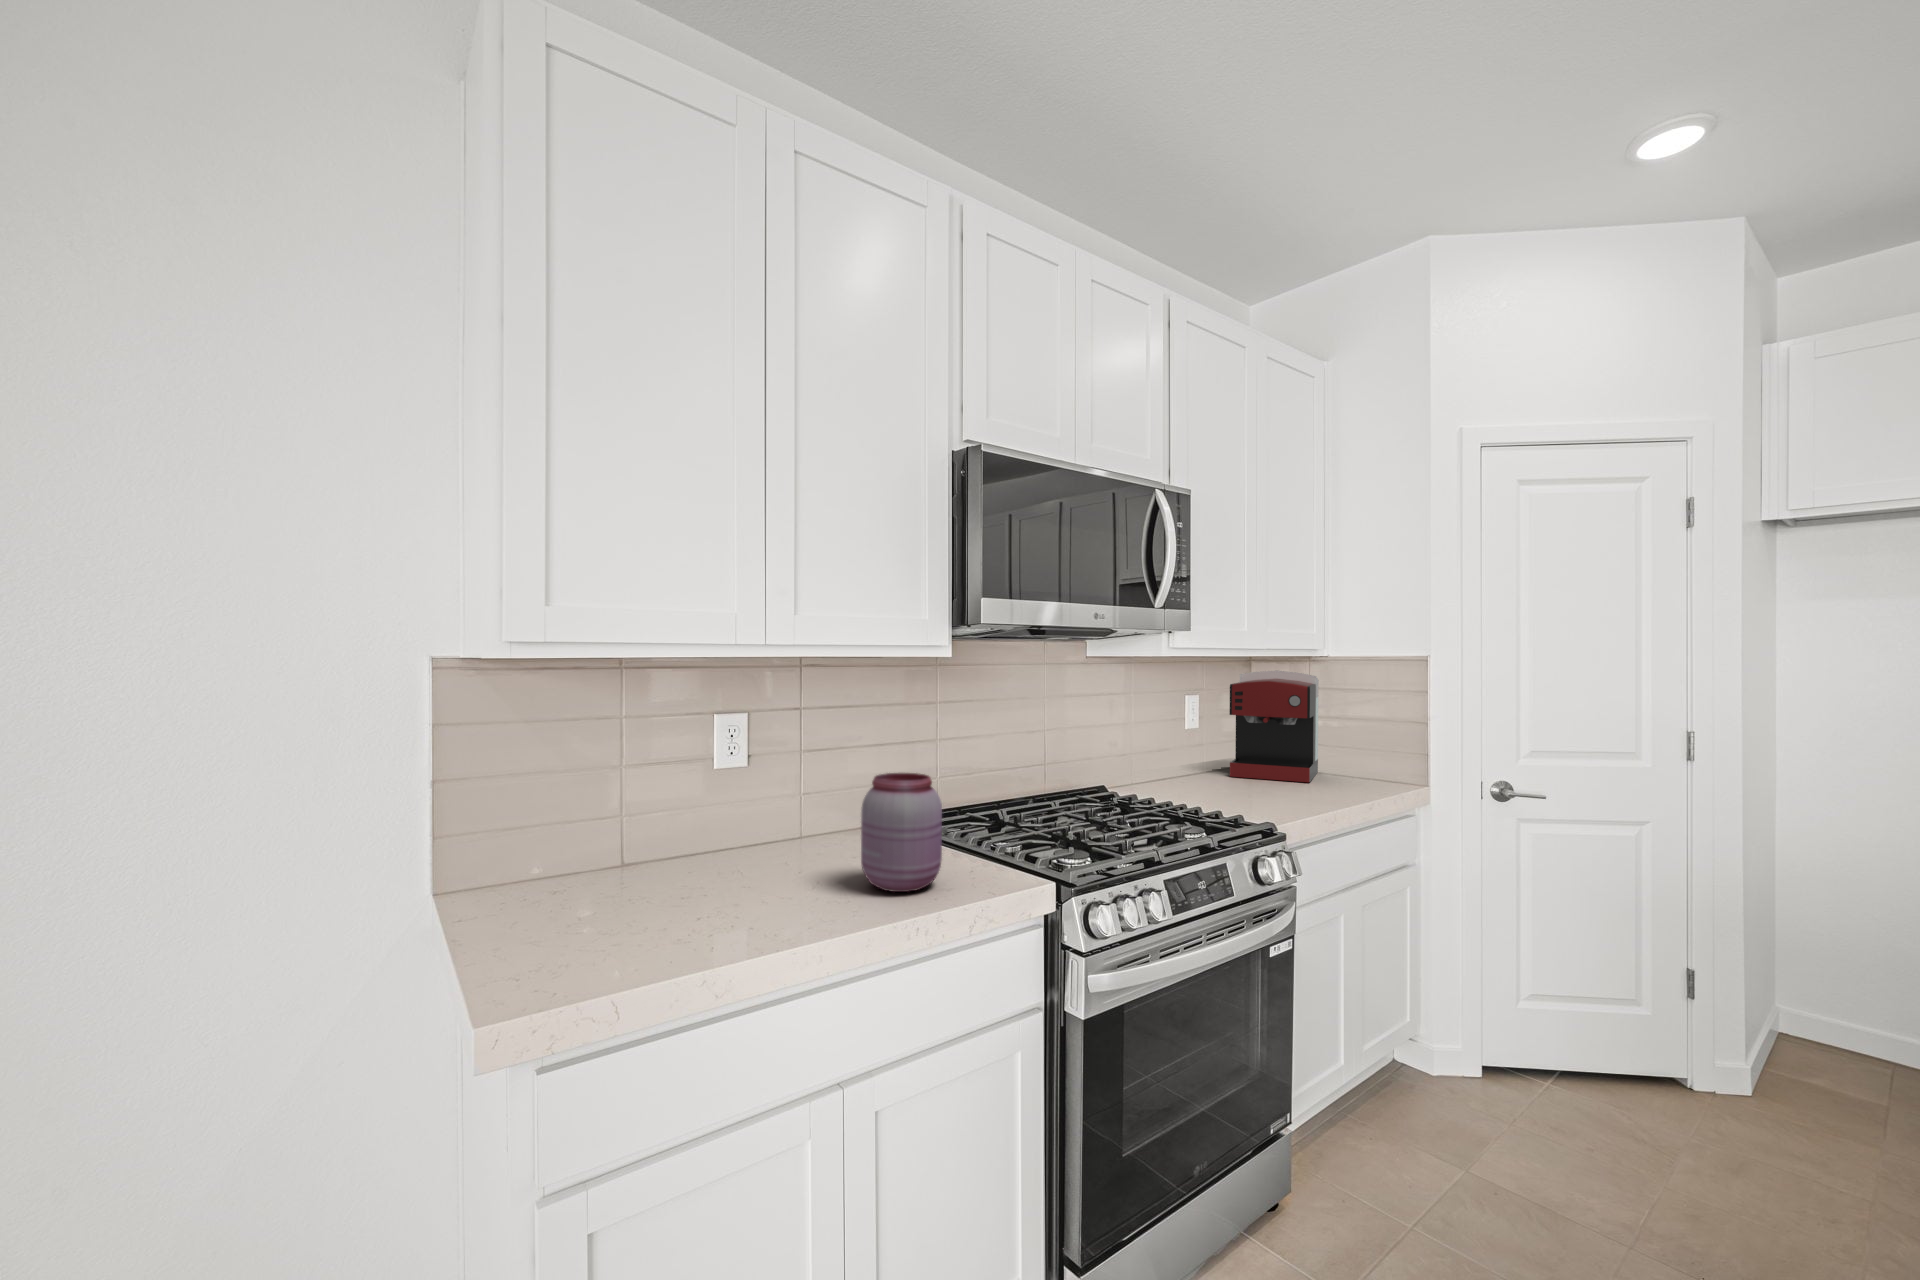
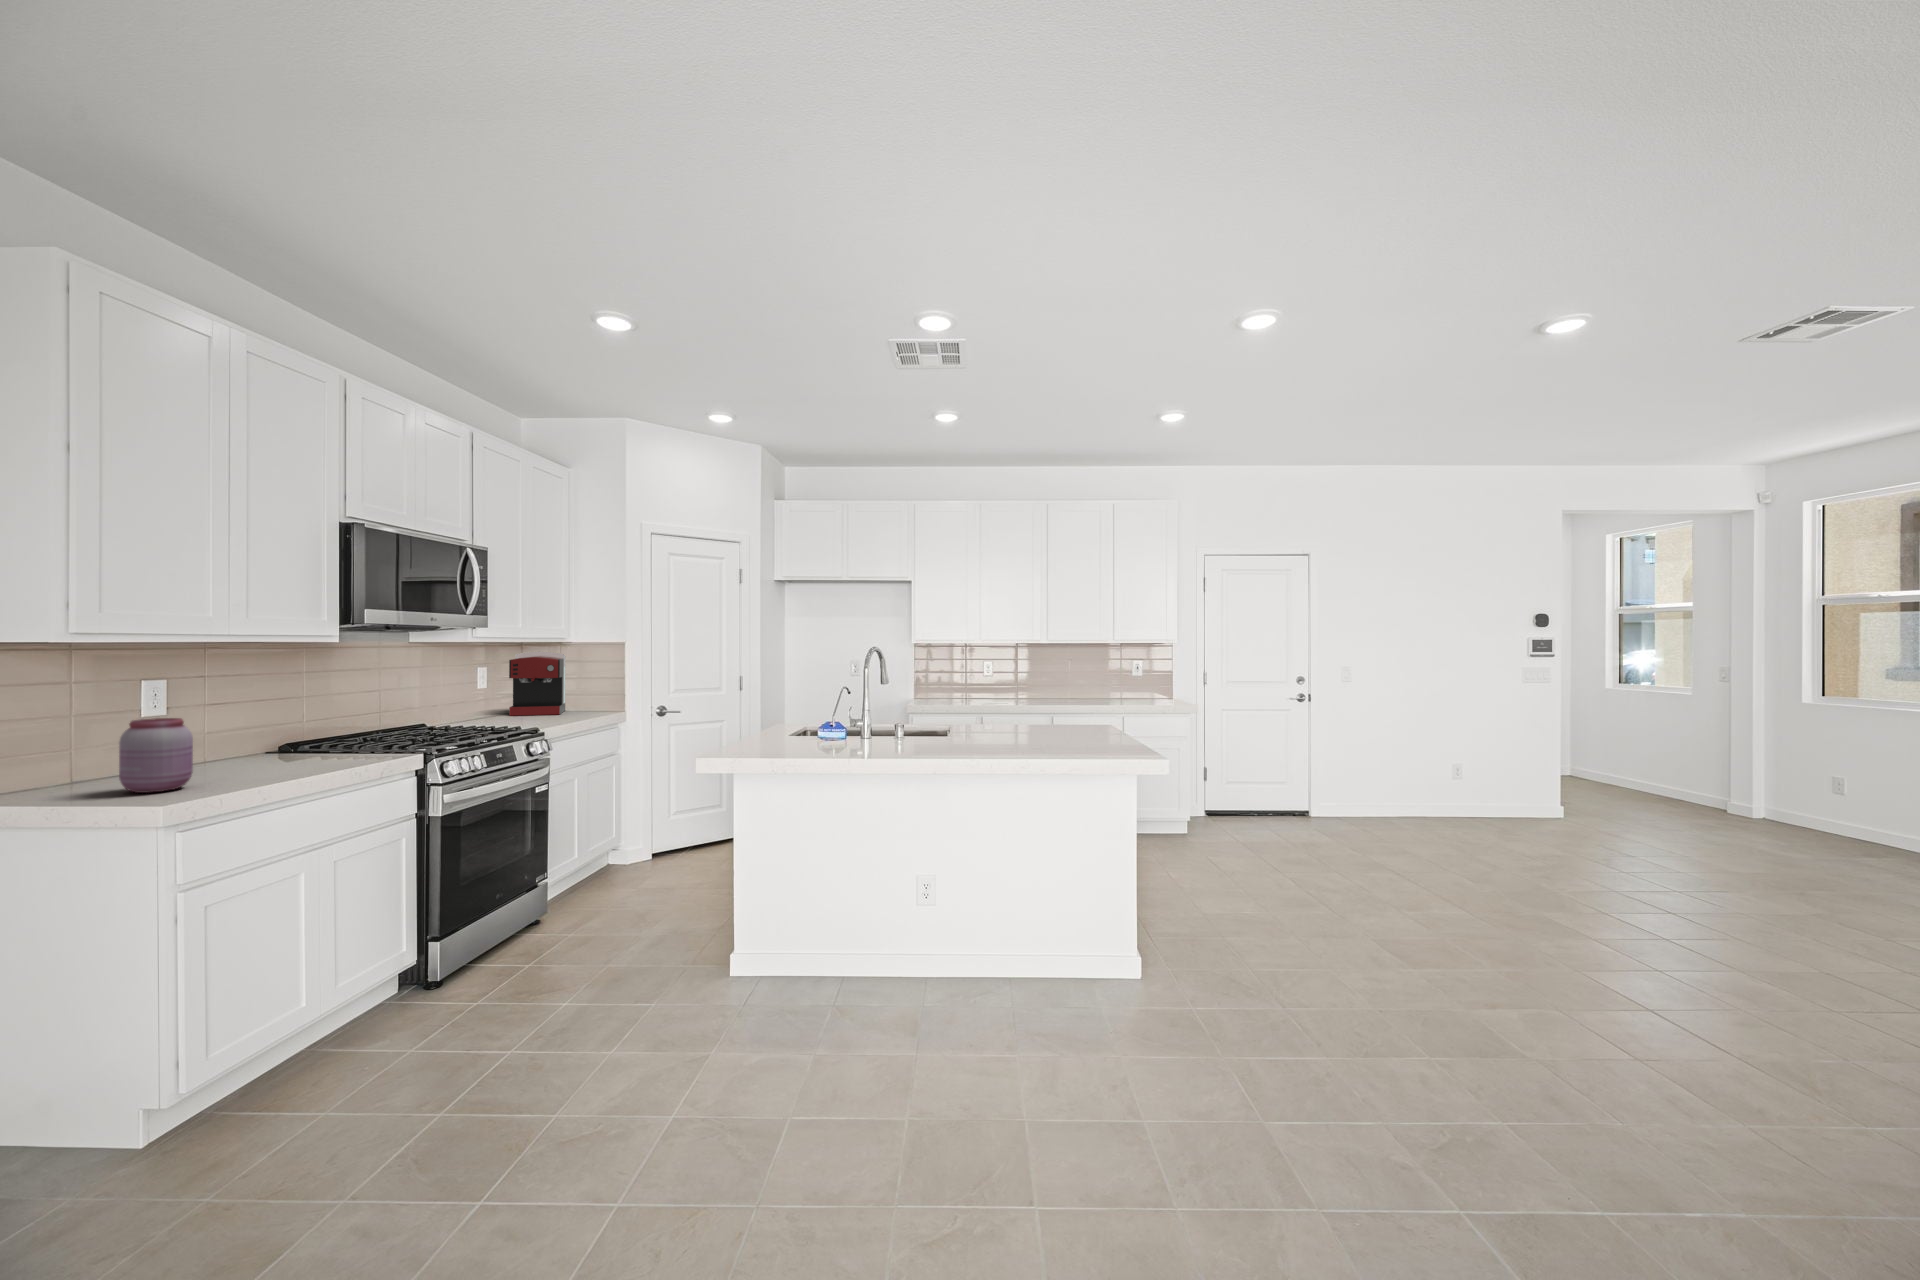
jar: present [861,773,942,892] -> present [119,718,193,793]

